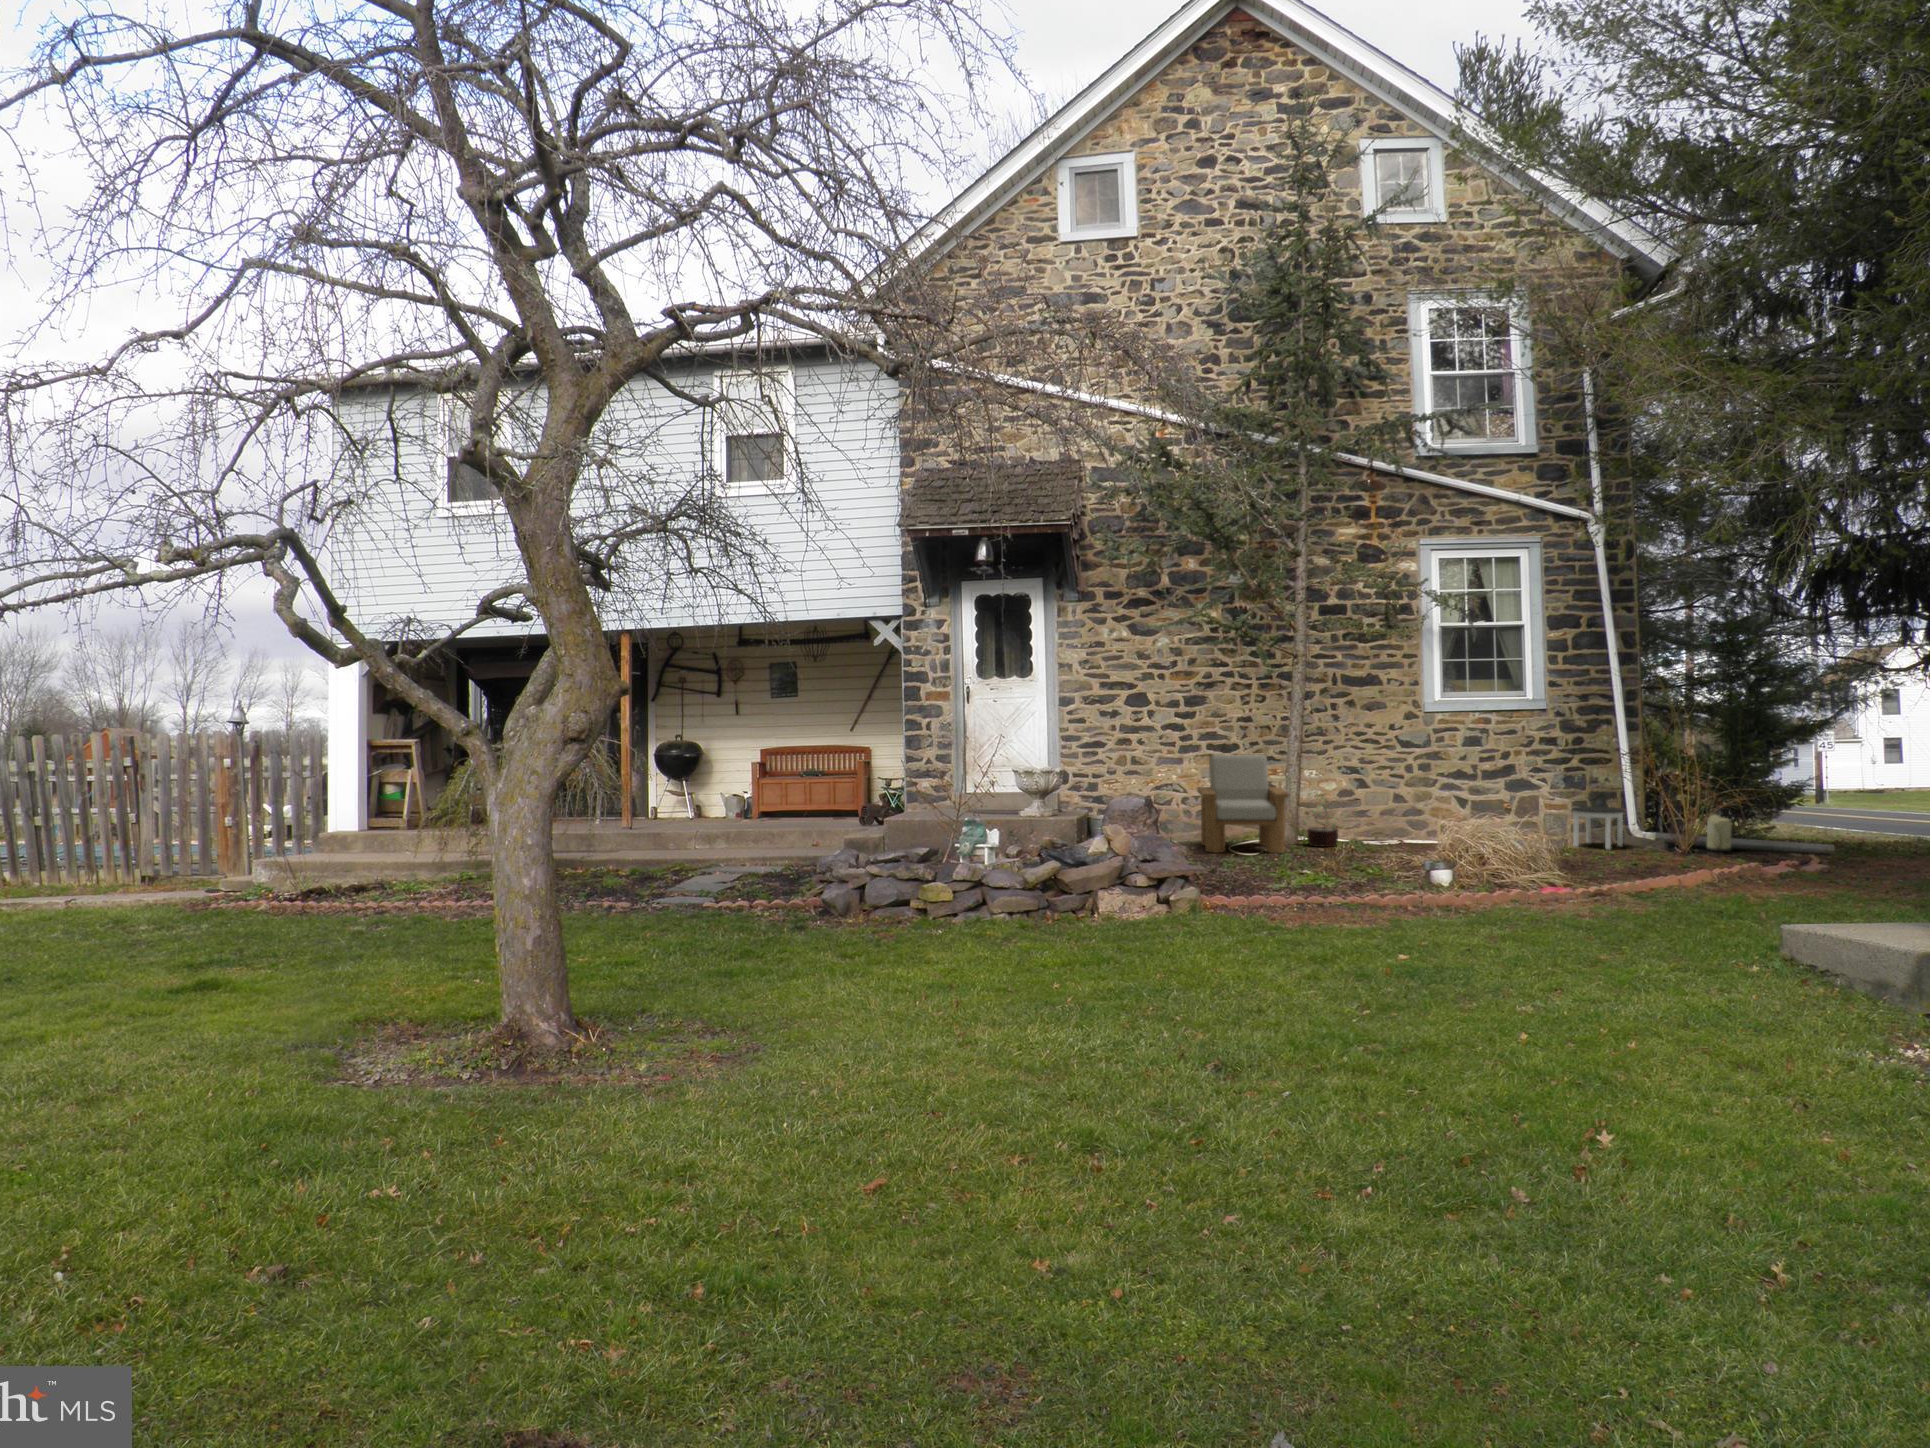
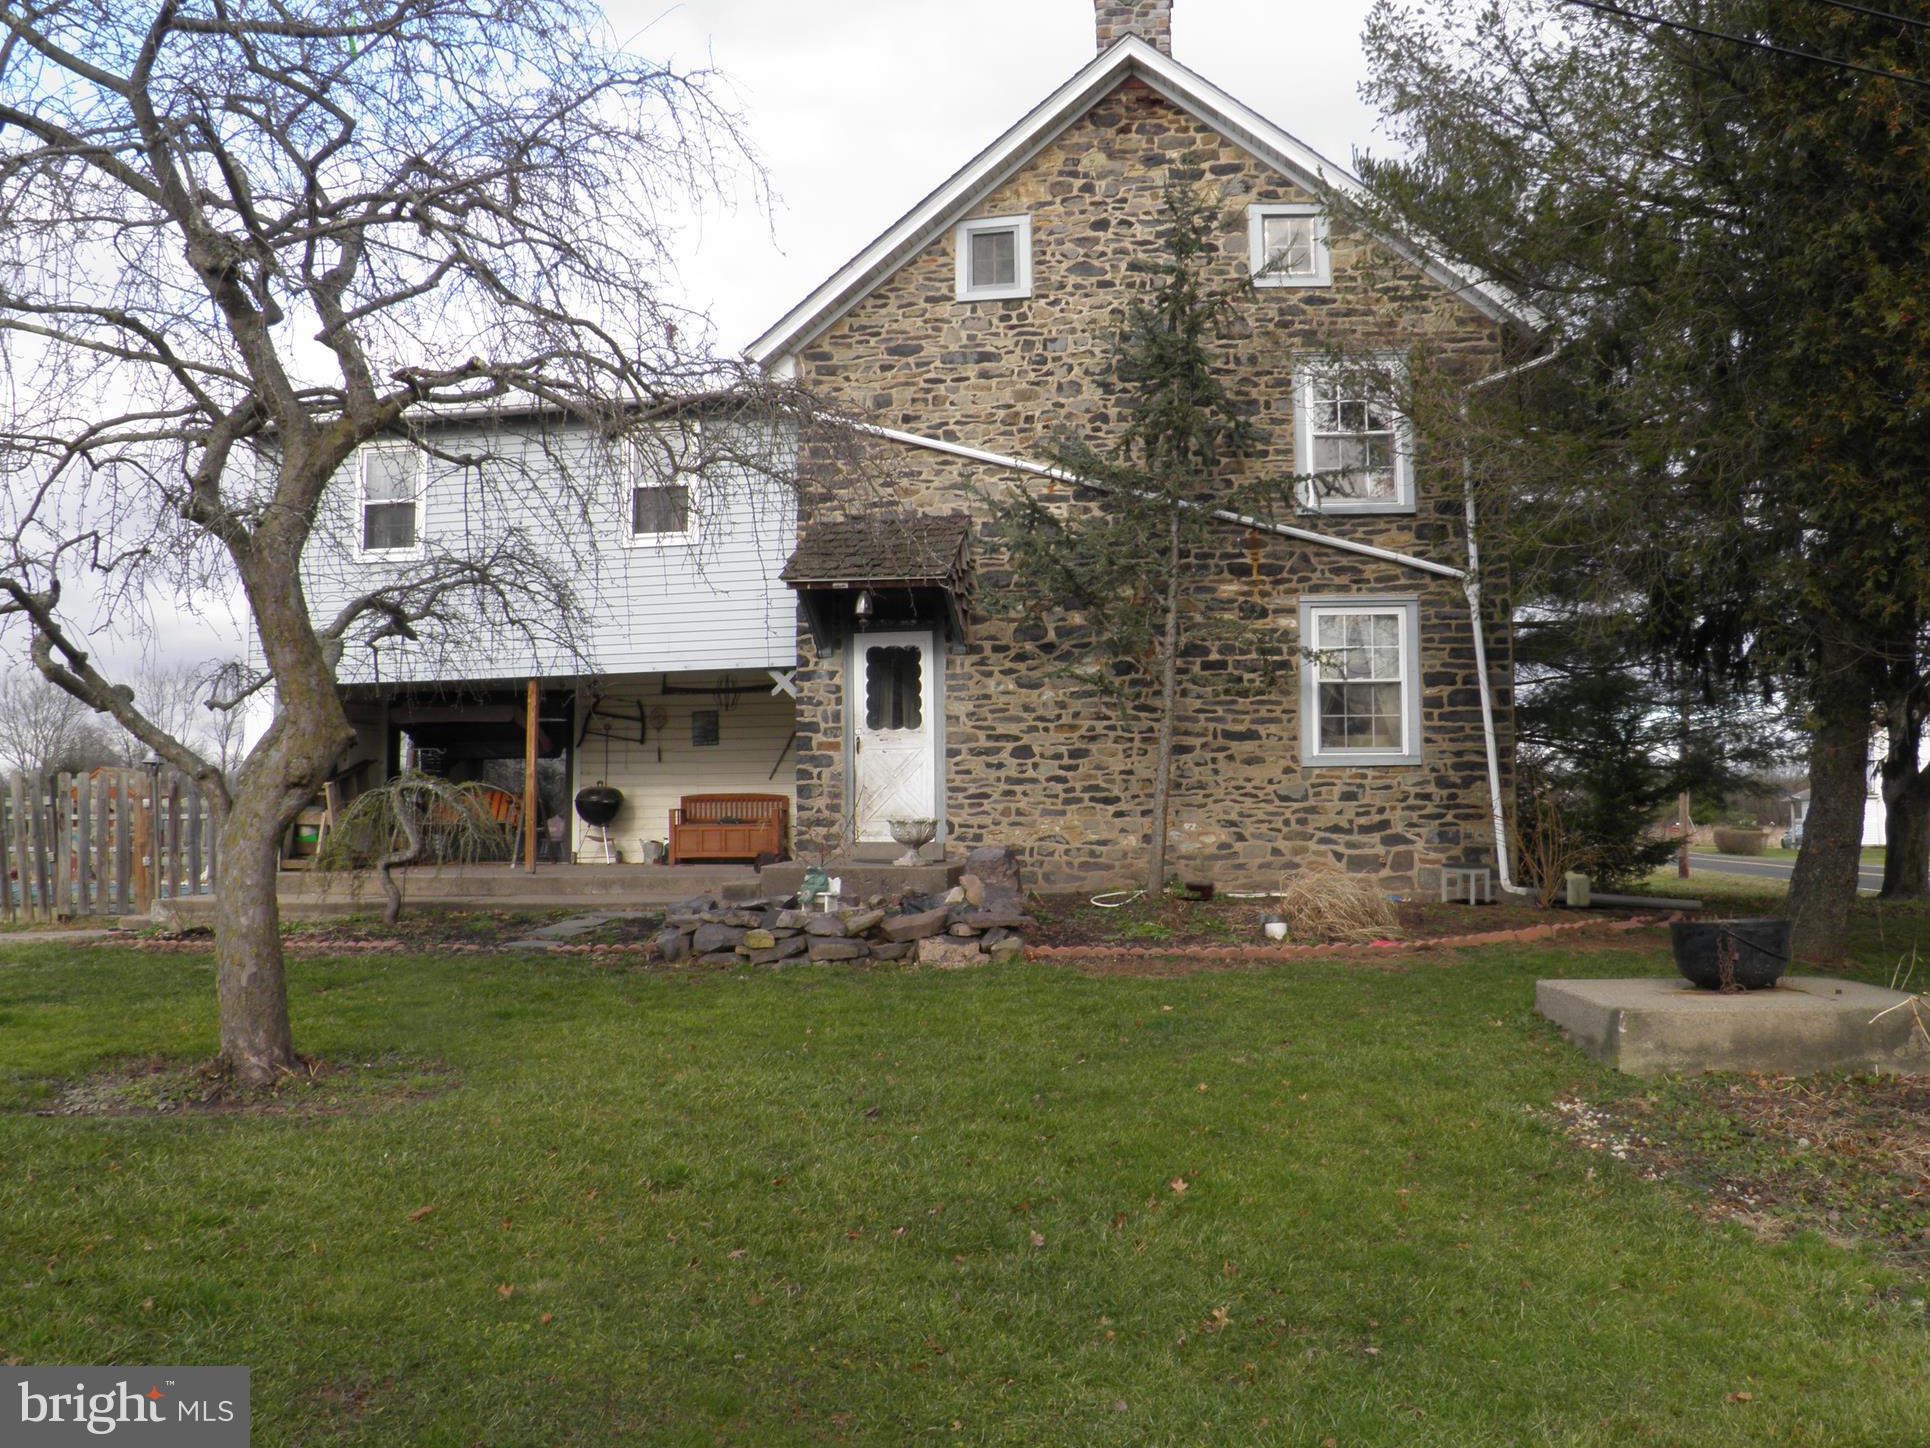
armchair: present [1197,755,1289,853] -> none [1076,807,1161,906]

